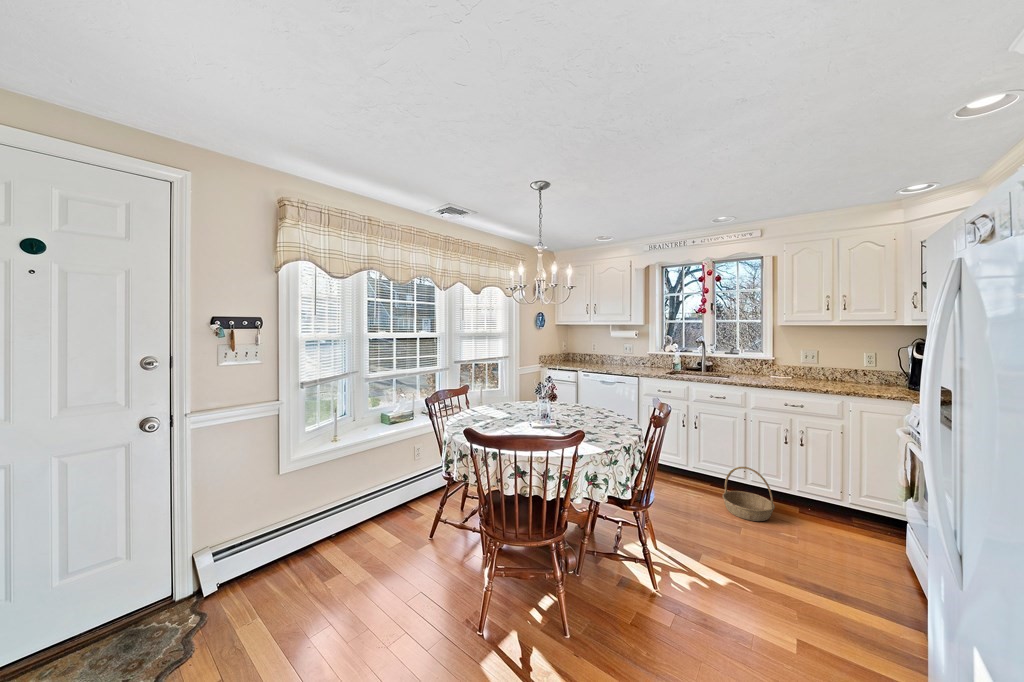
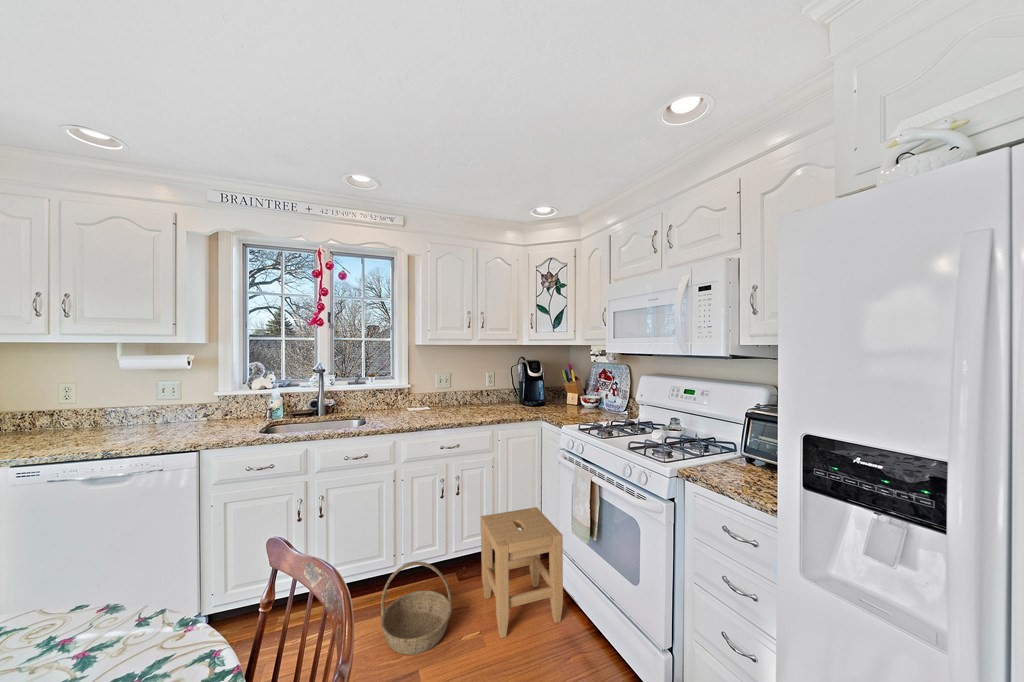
stool: none [807,461,882,562] -> present [481,507,563,638]

